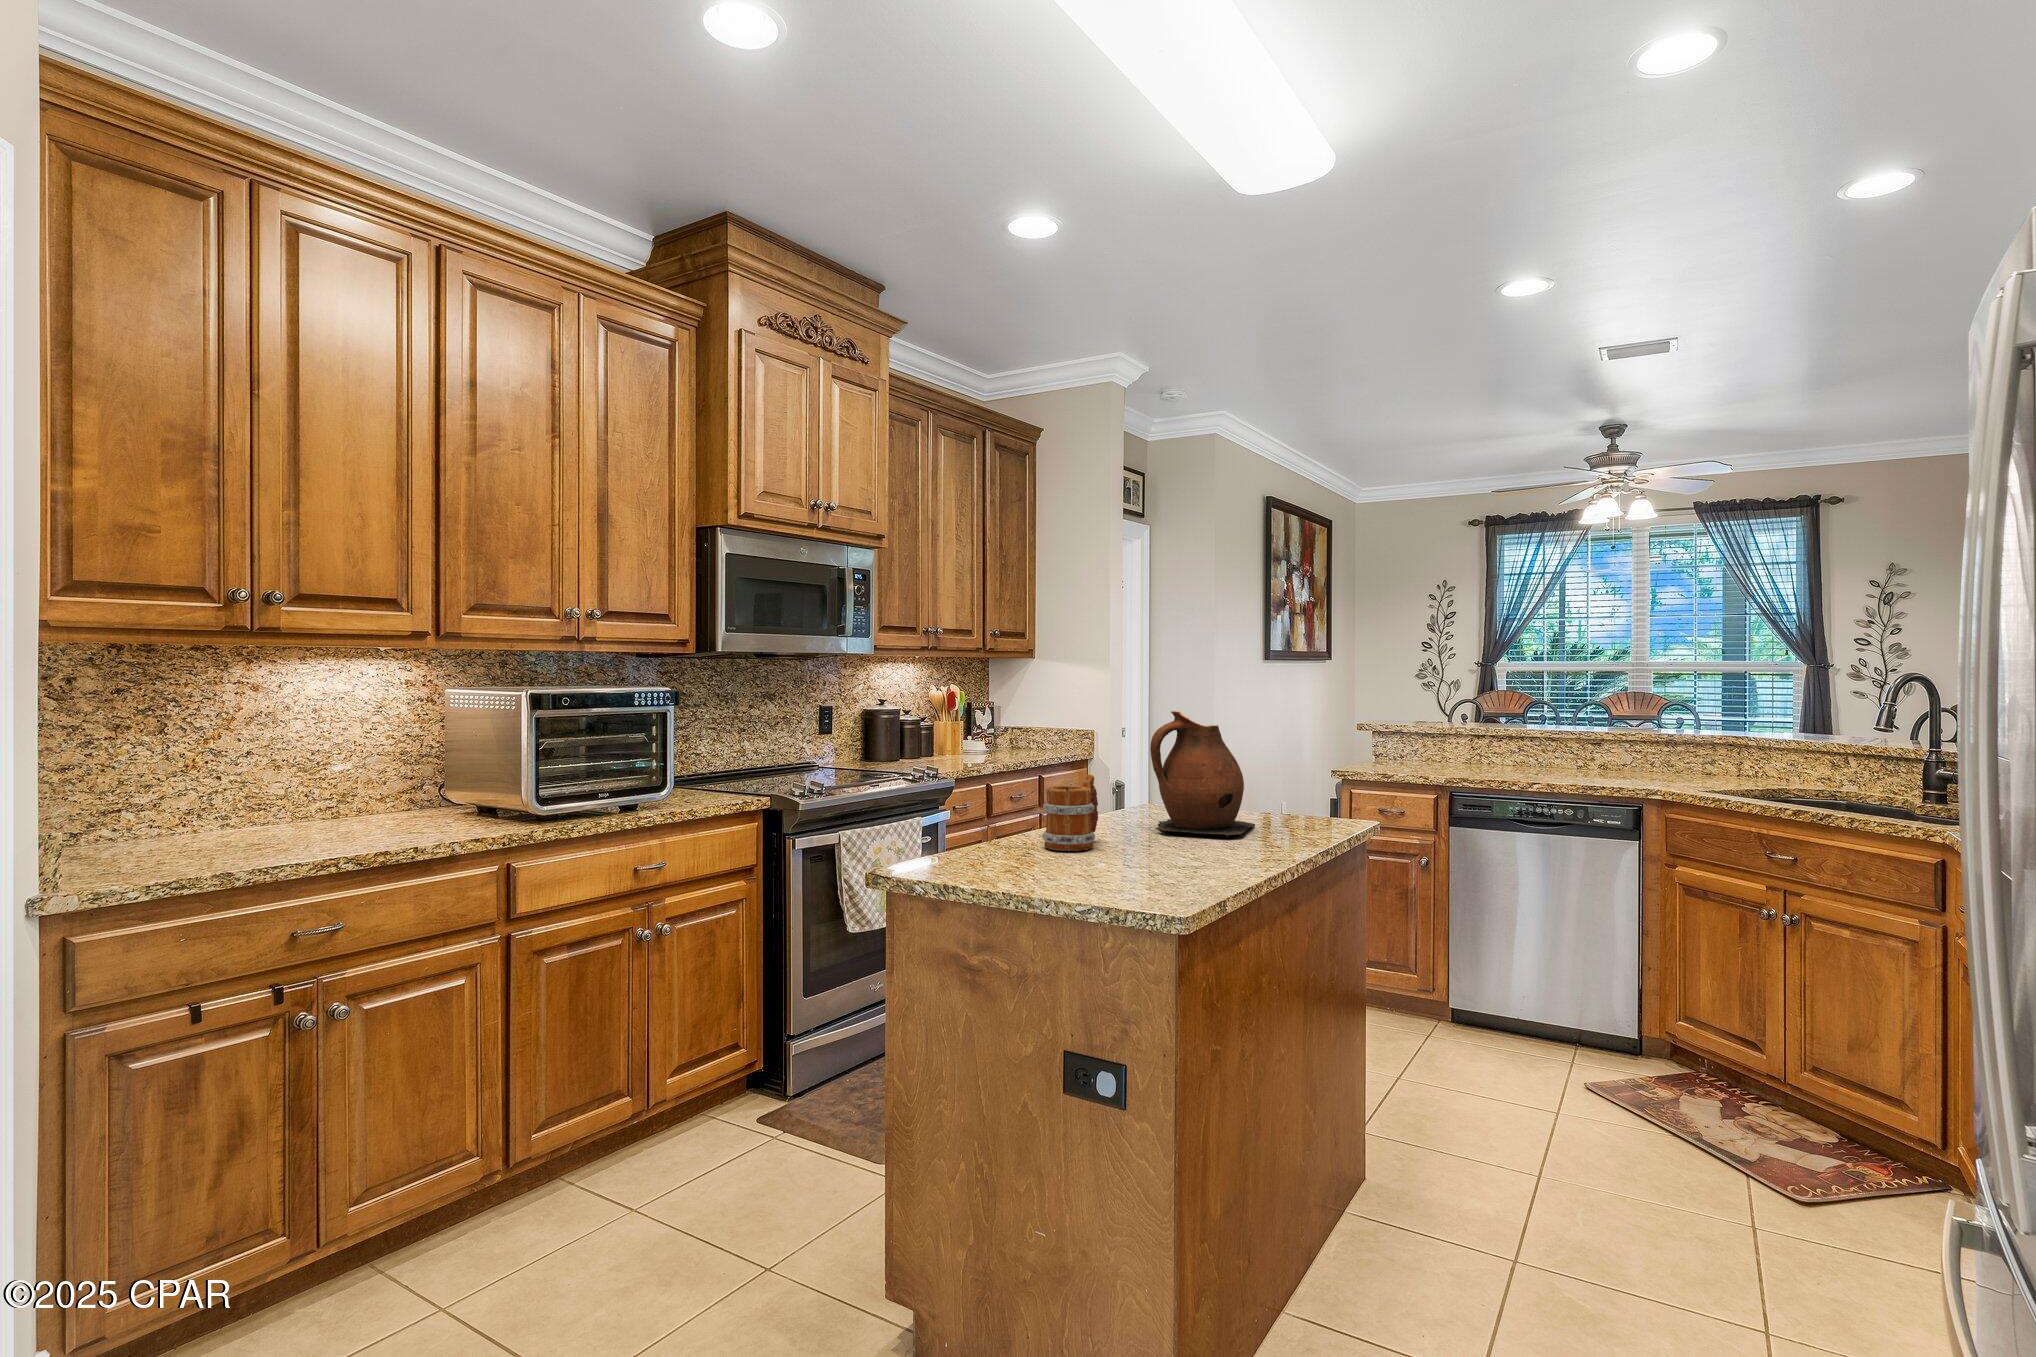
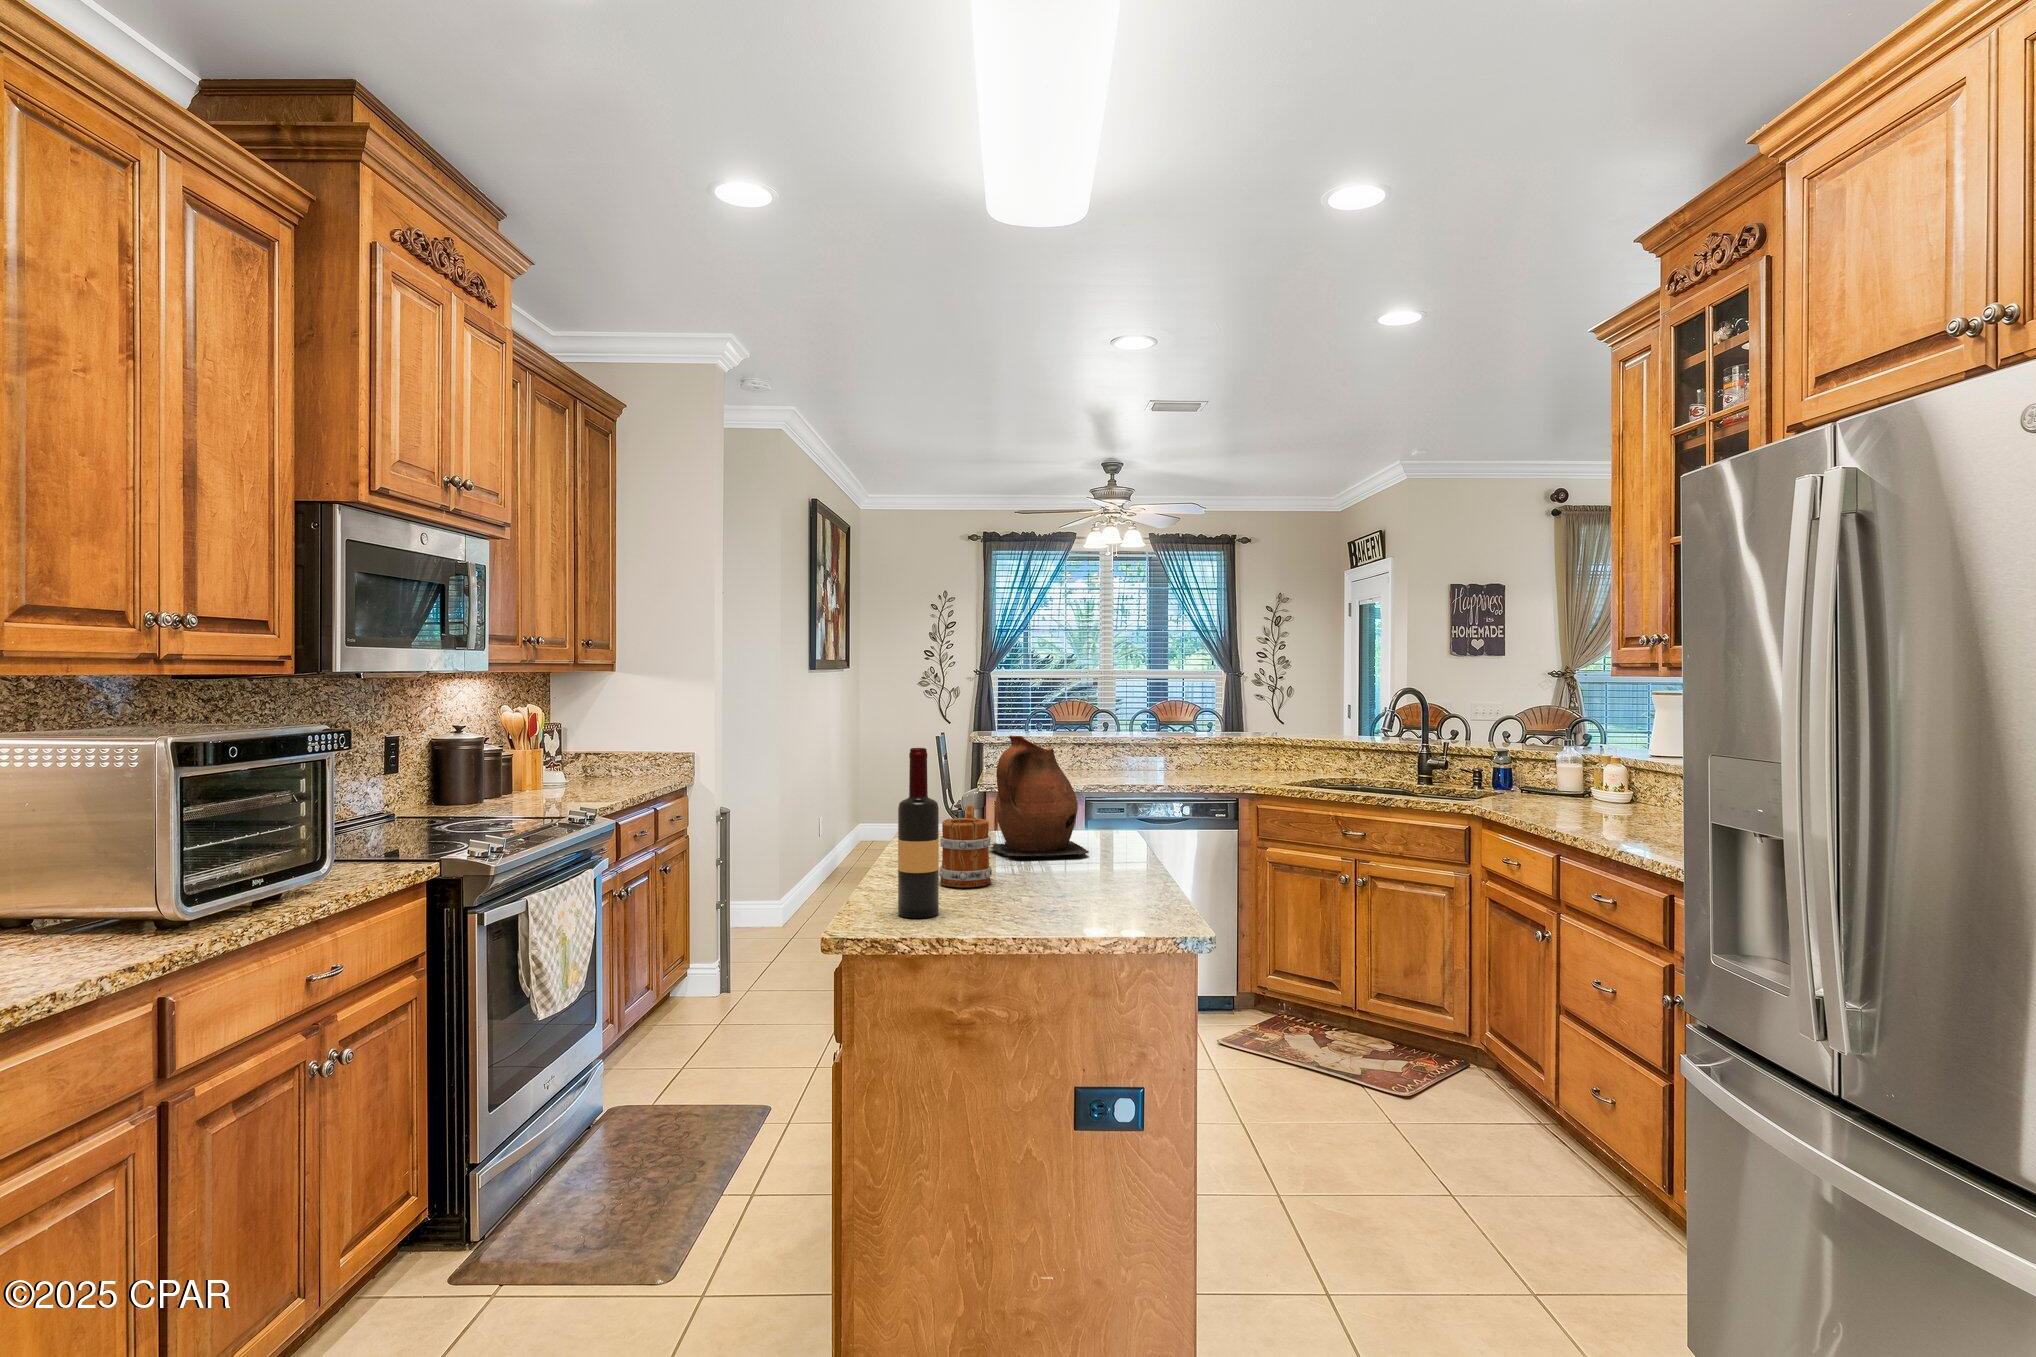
wine bottle: none [951,713,988,868] -> present [898,748,939,918]

